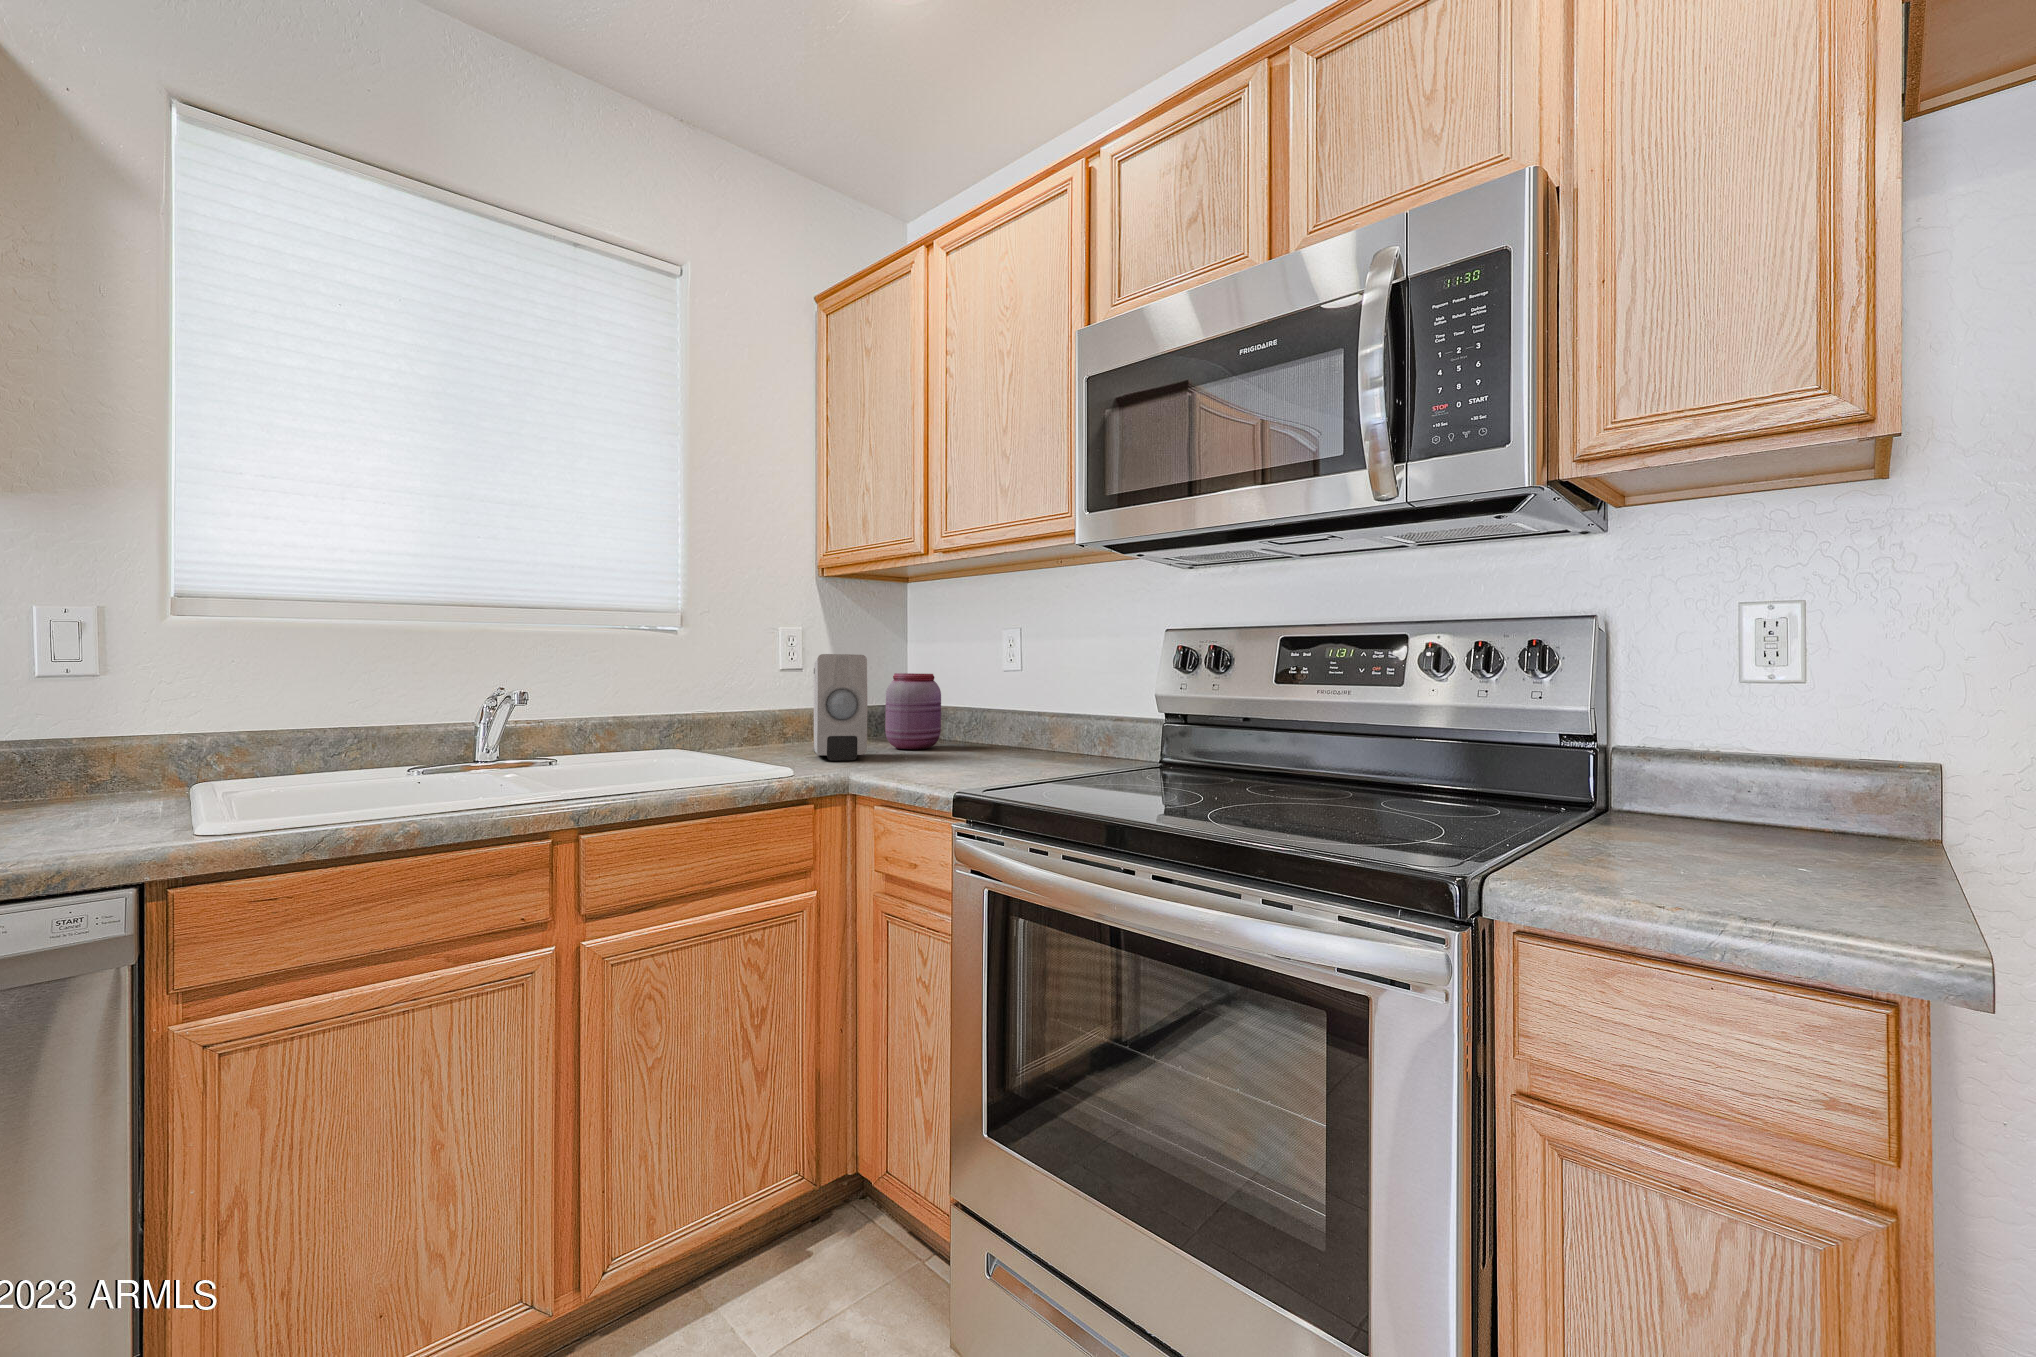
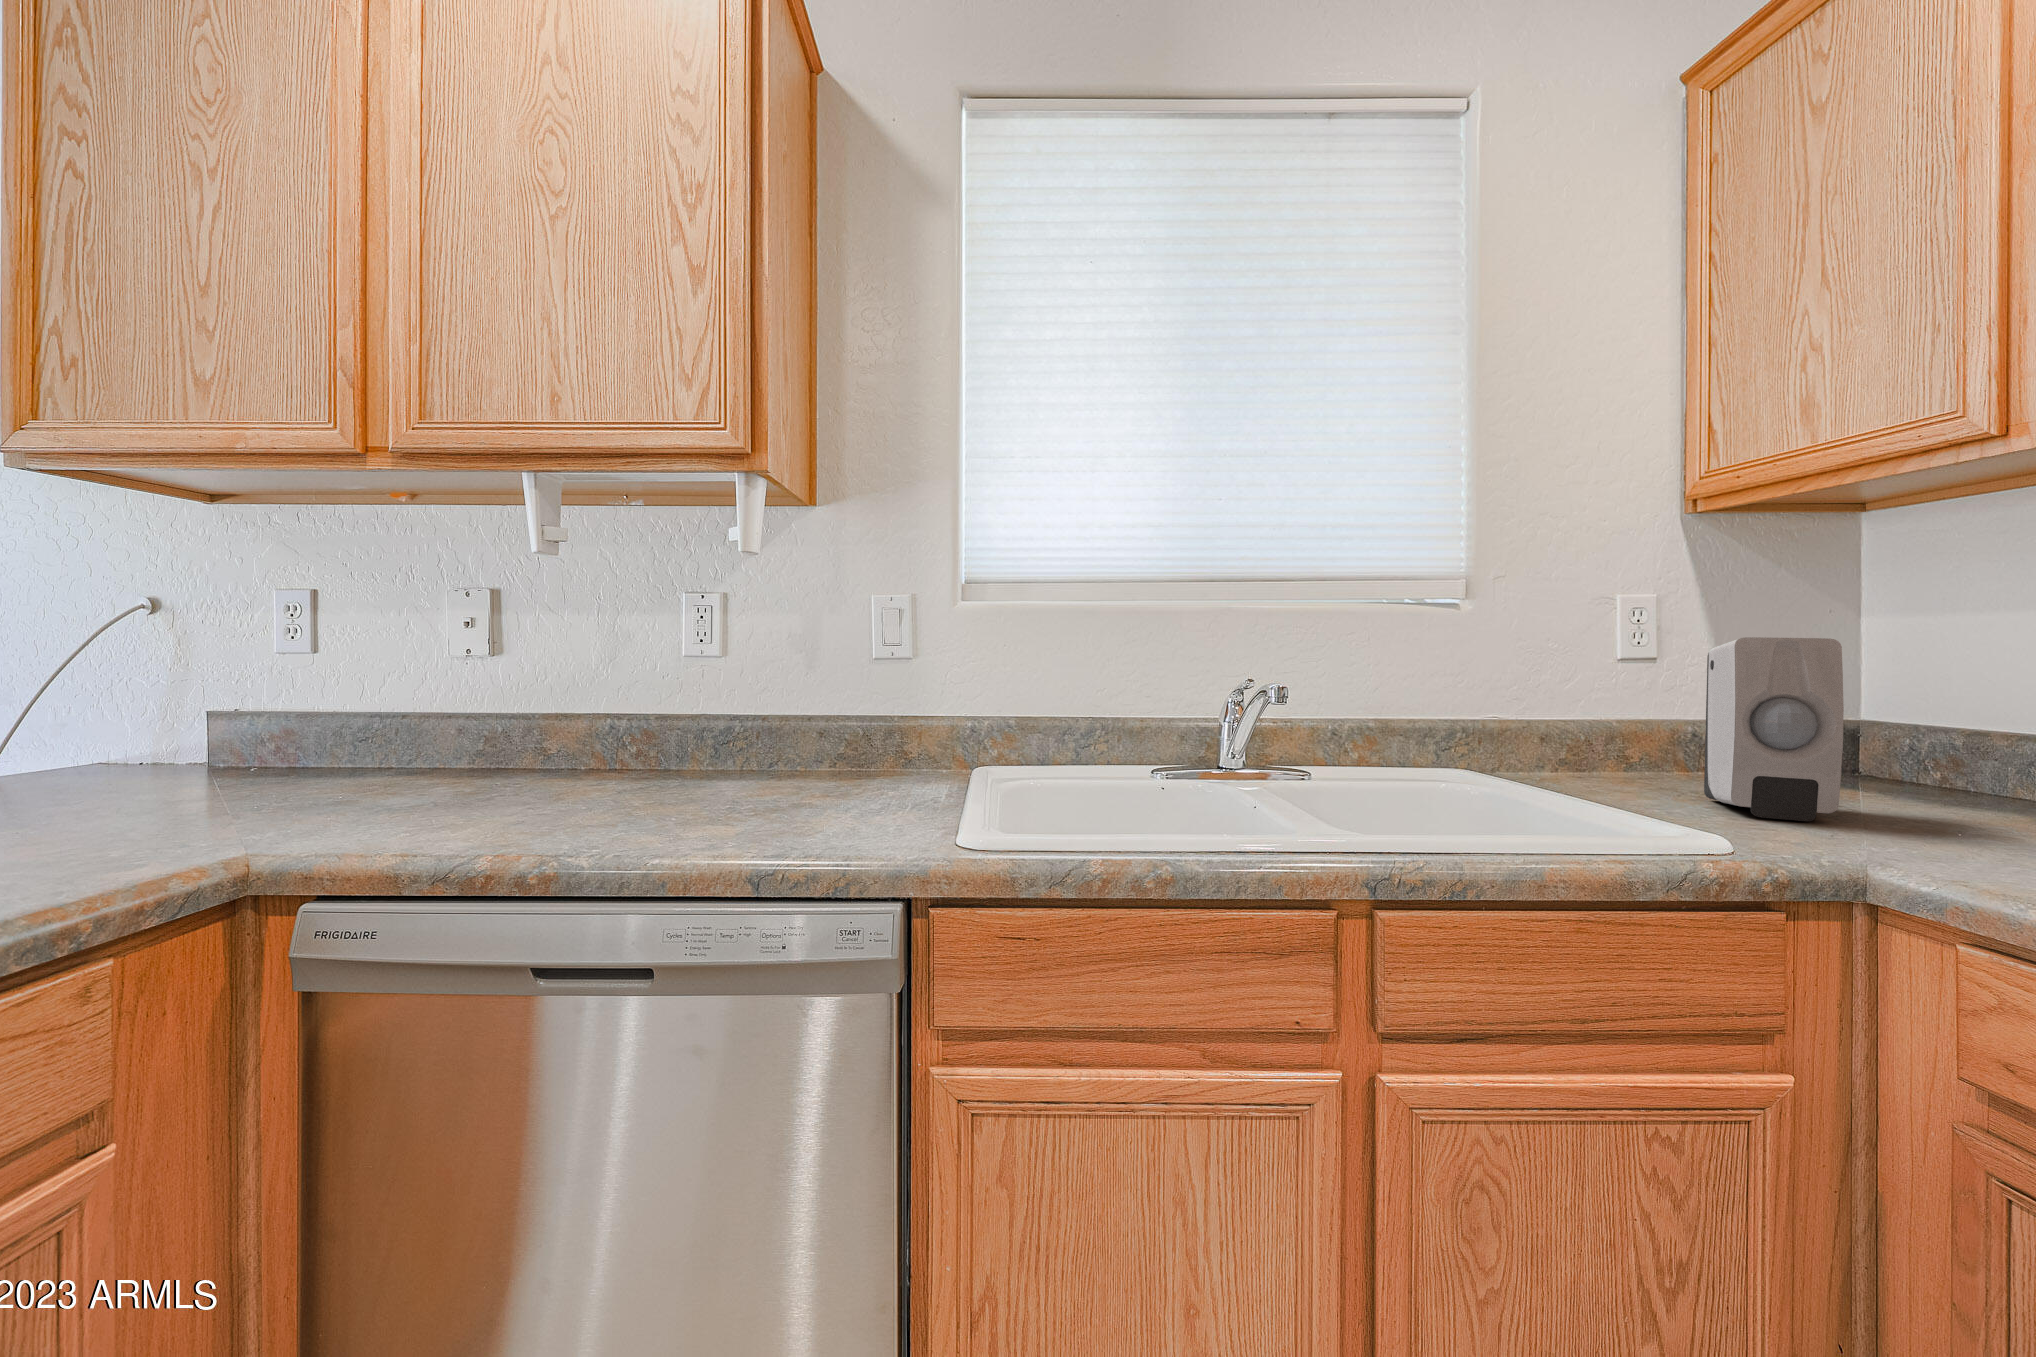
jar: present [885,673,941,749] -> none [1838,671,1980,807]

